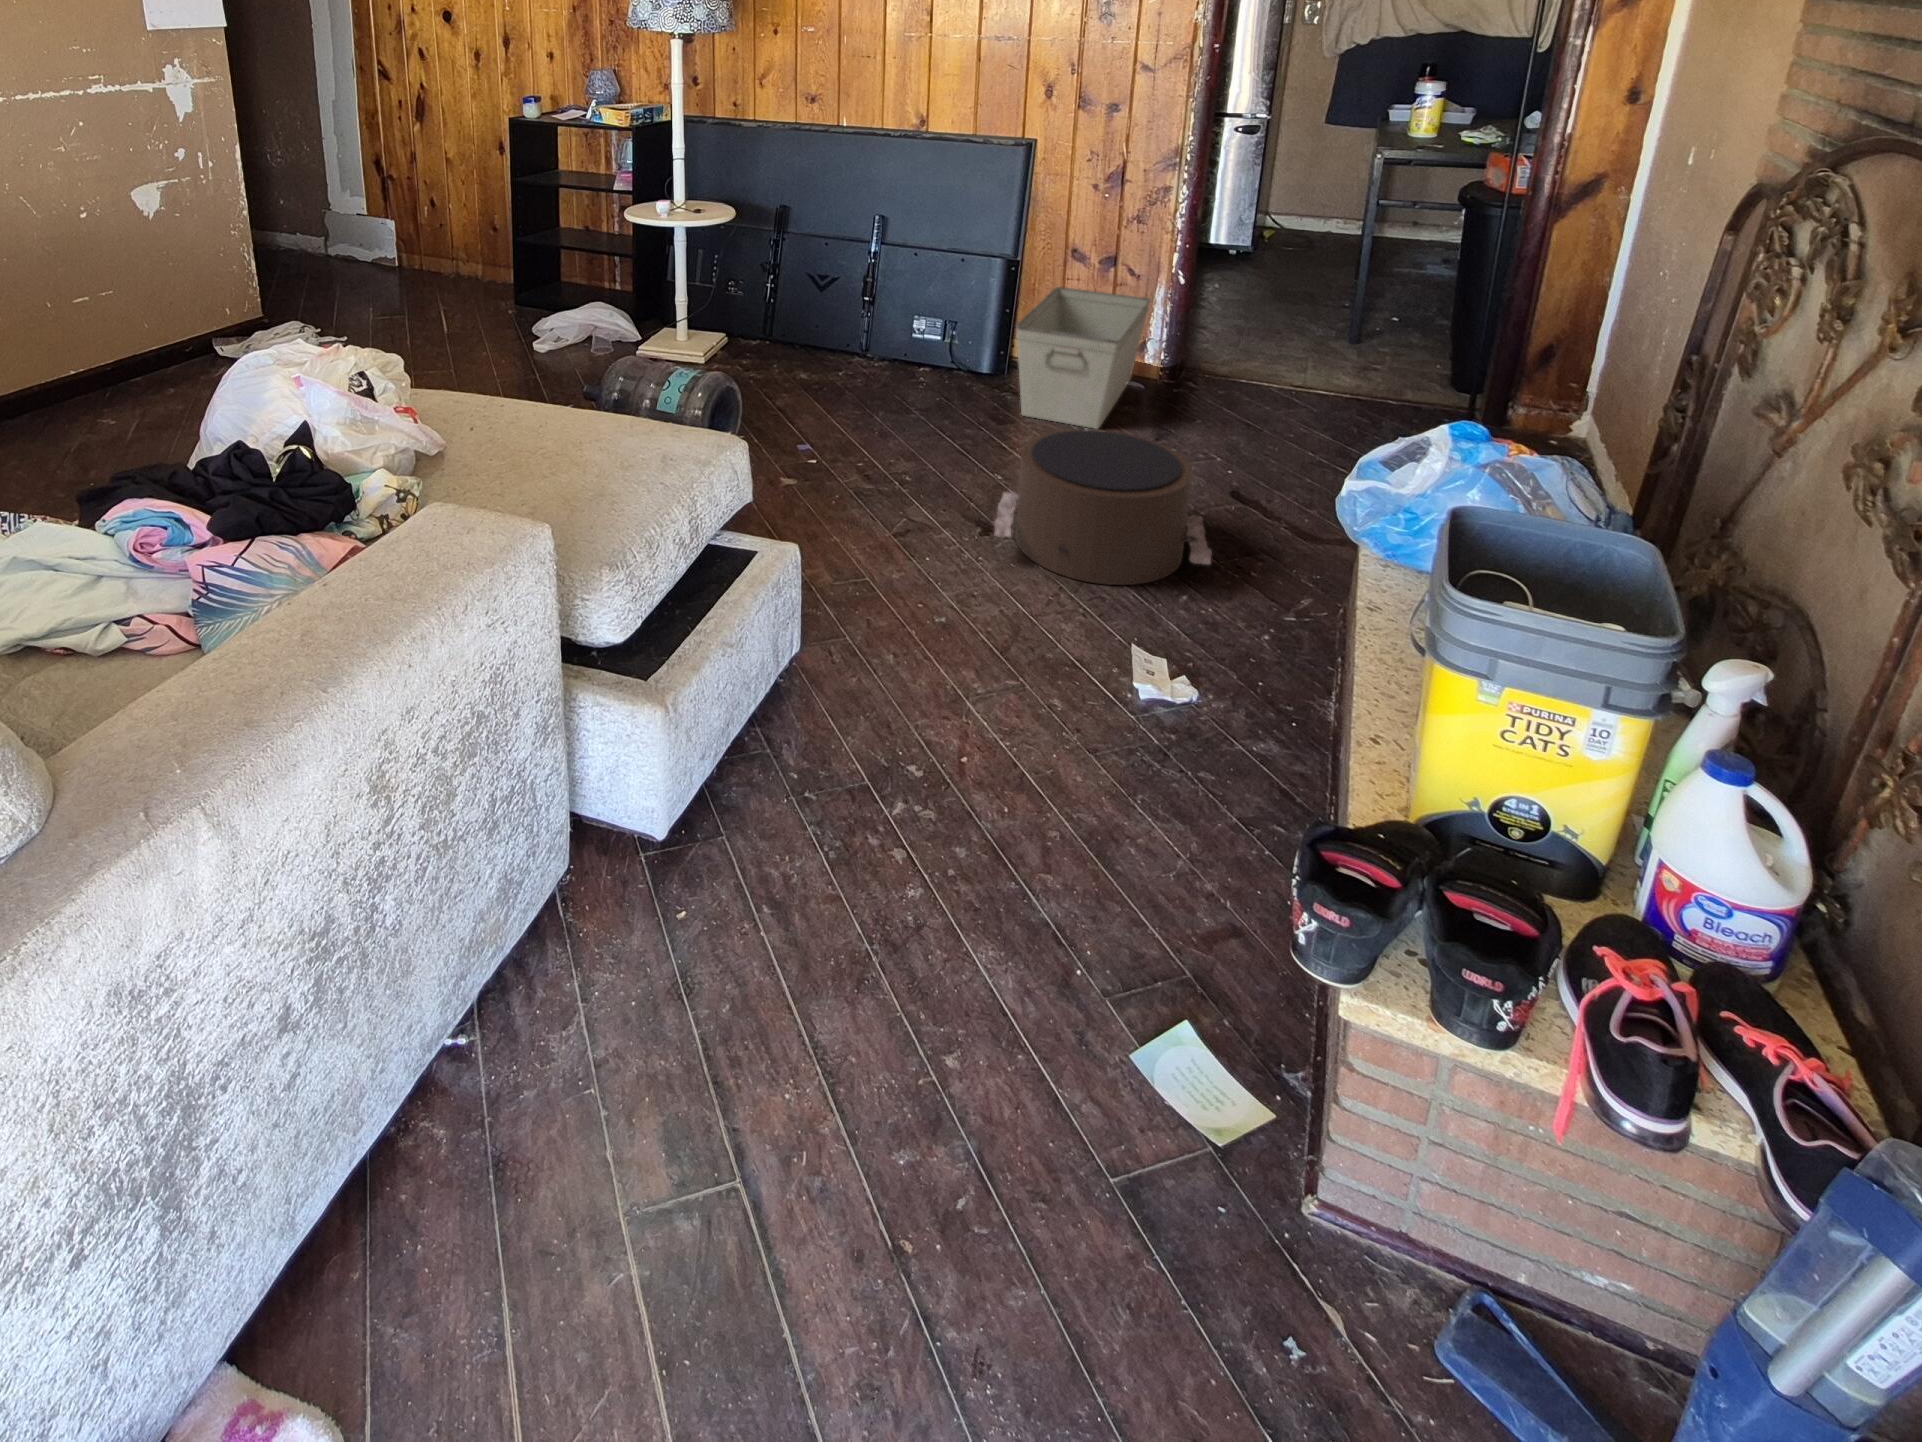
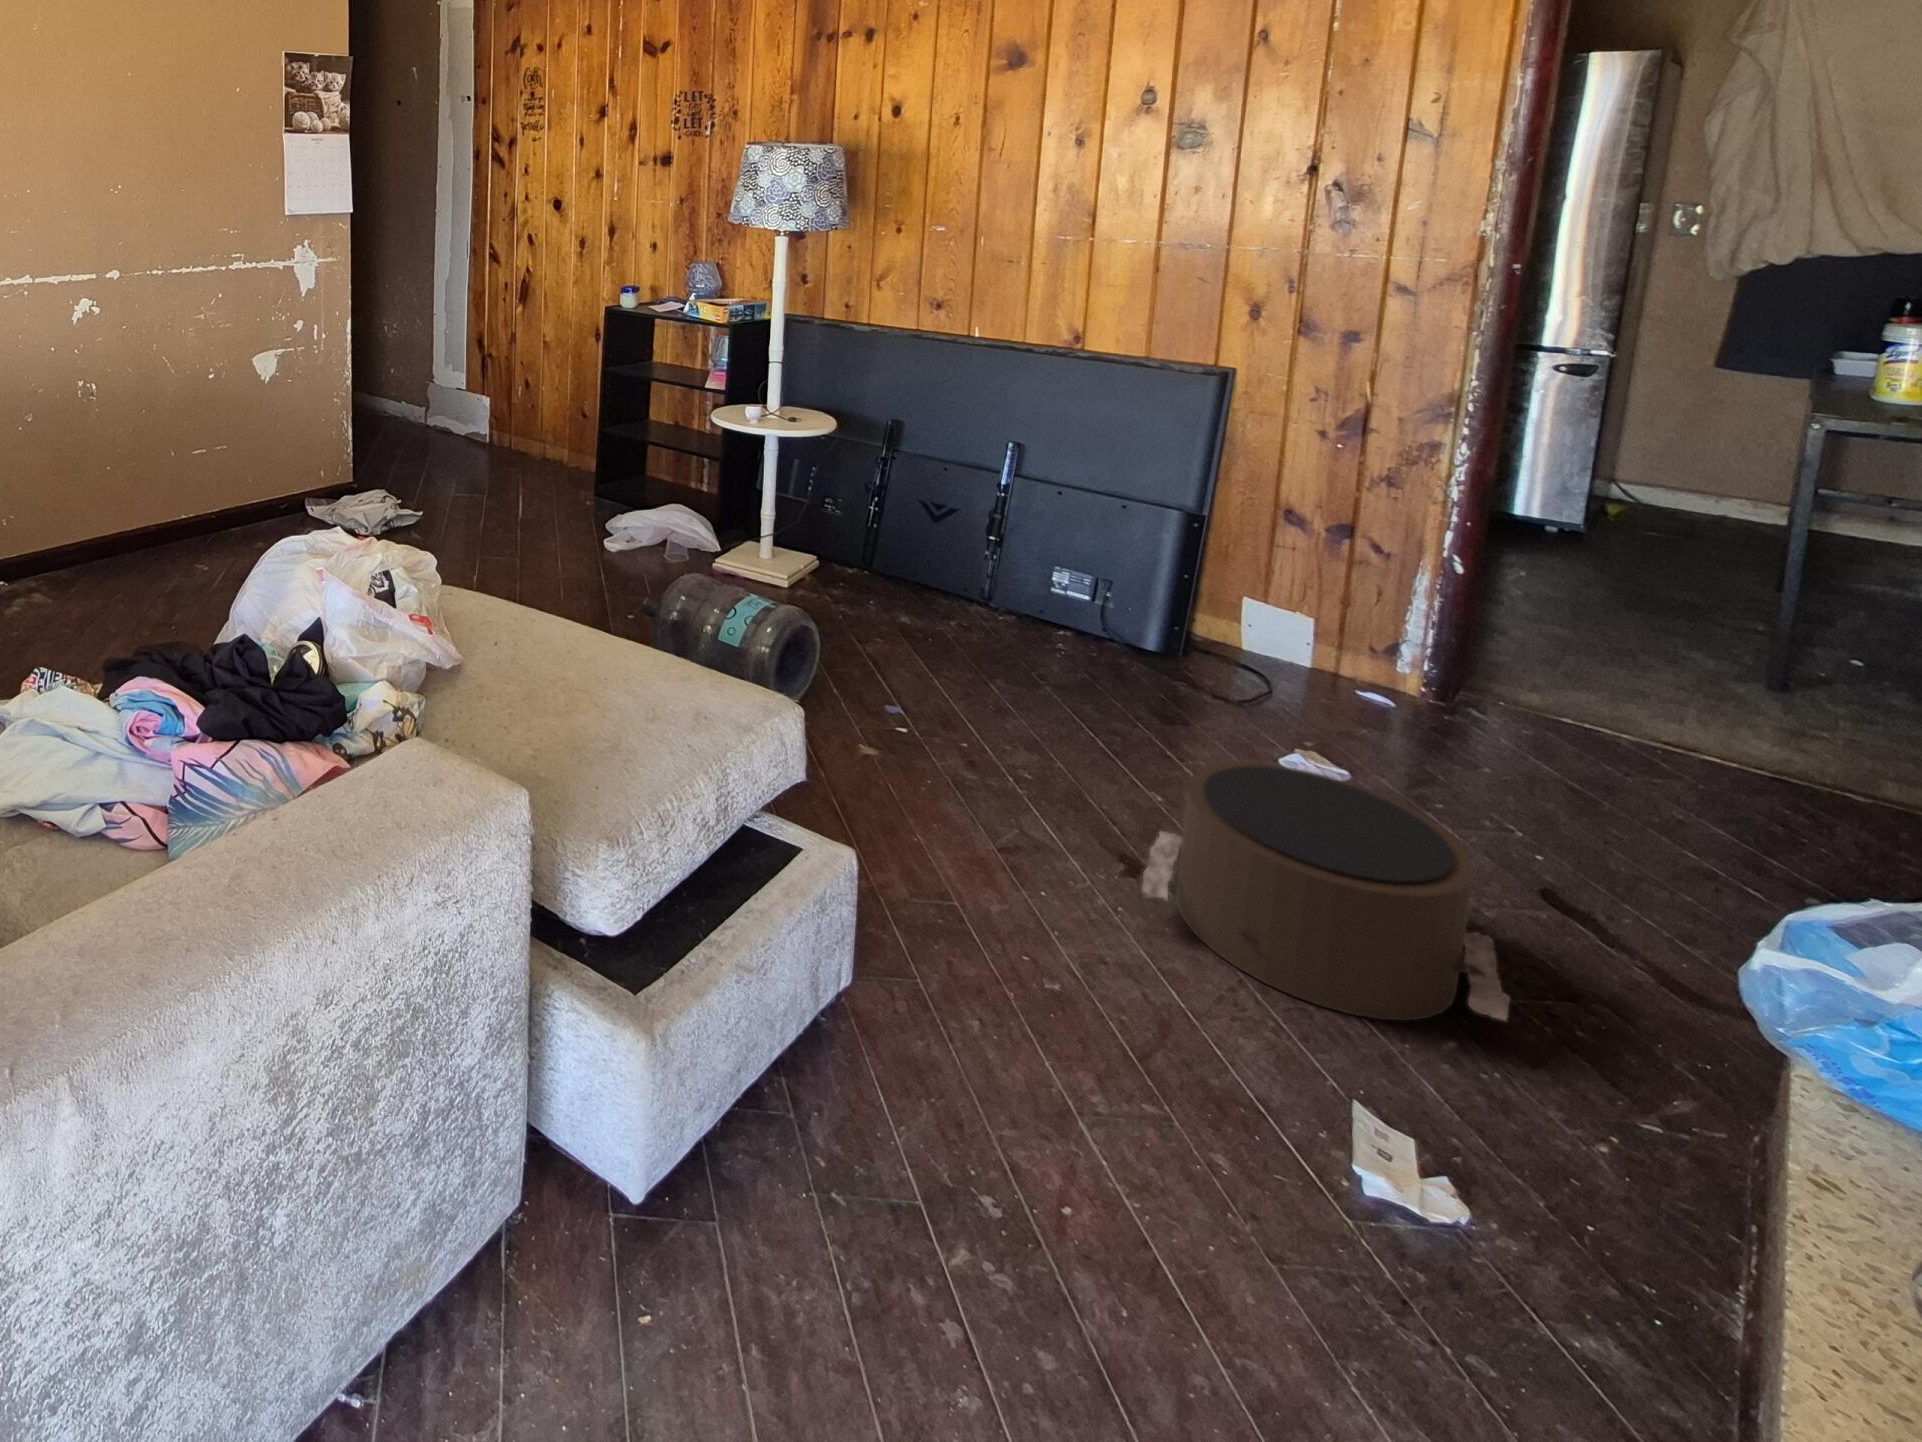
storage bin: present [1016,287,1151,429] -> none [1192,559,1409,762]

